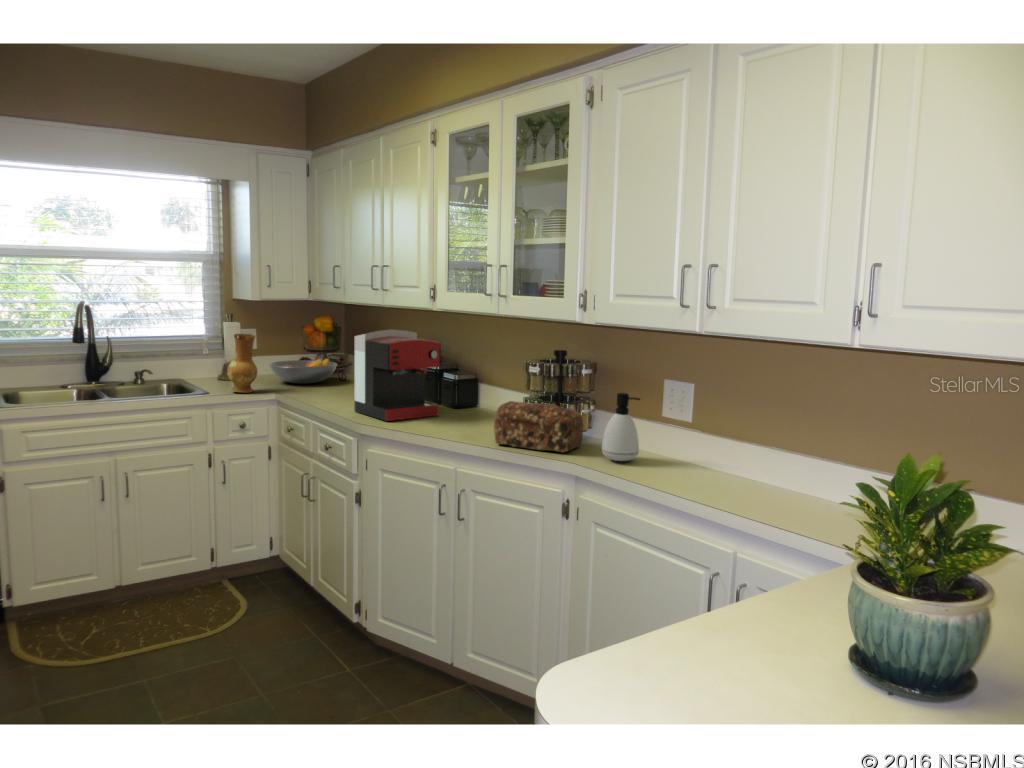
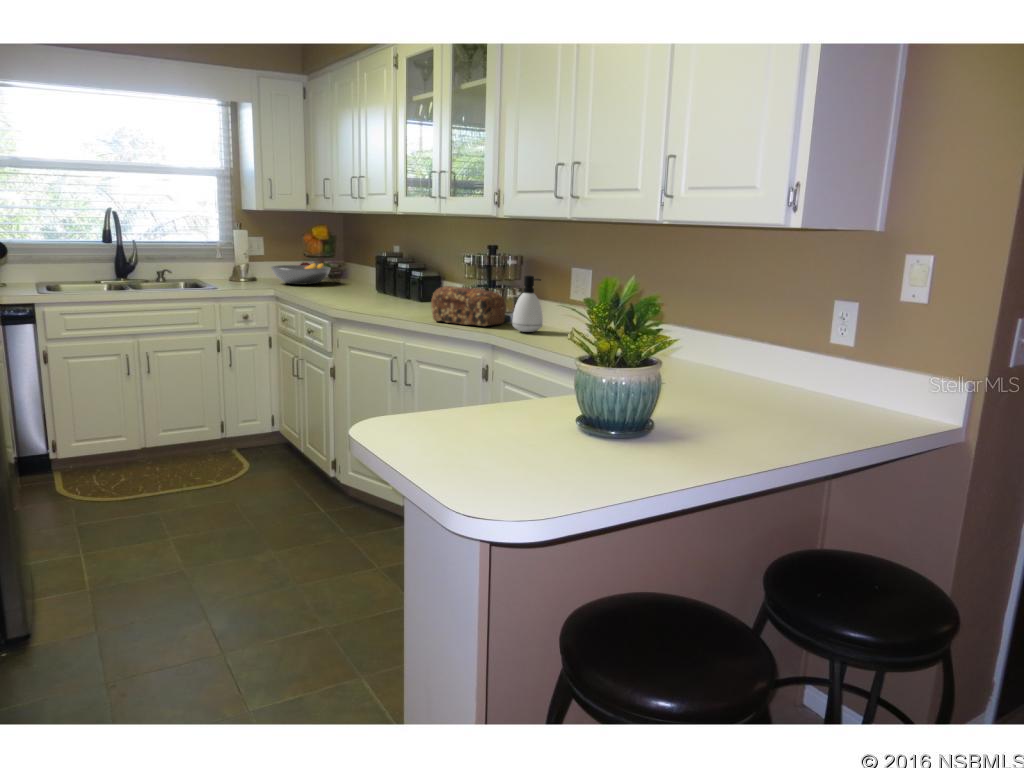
coffee maker: present [354,329,441,421] -> none [331,230,403,307]
ceramic jug: present [227,334,257,393] -> none [232,237,258,289]

